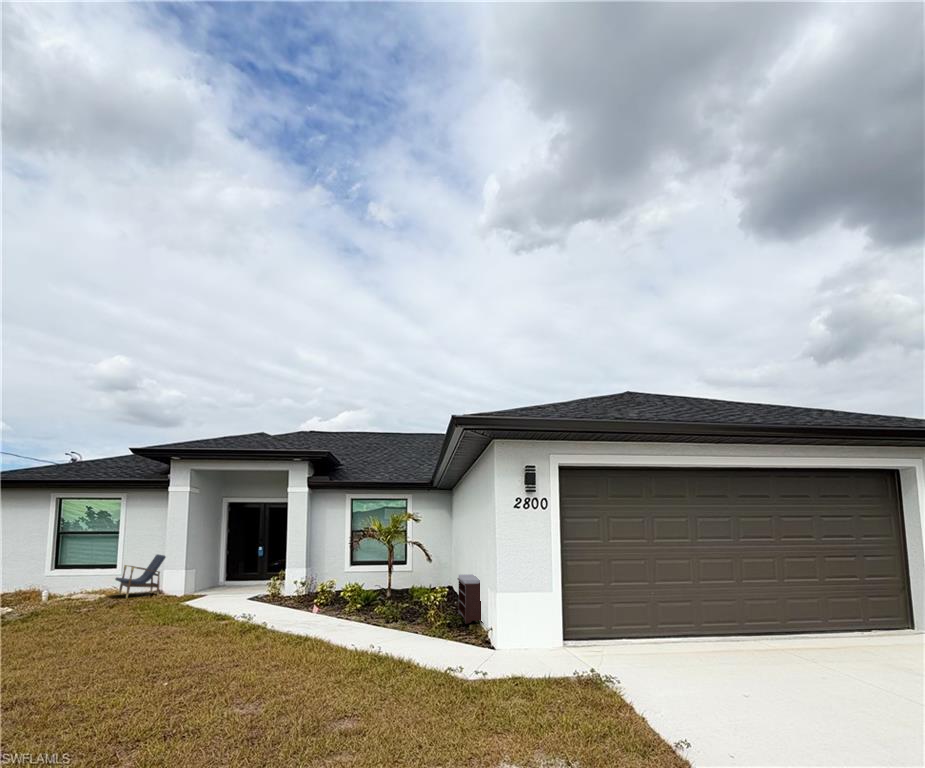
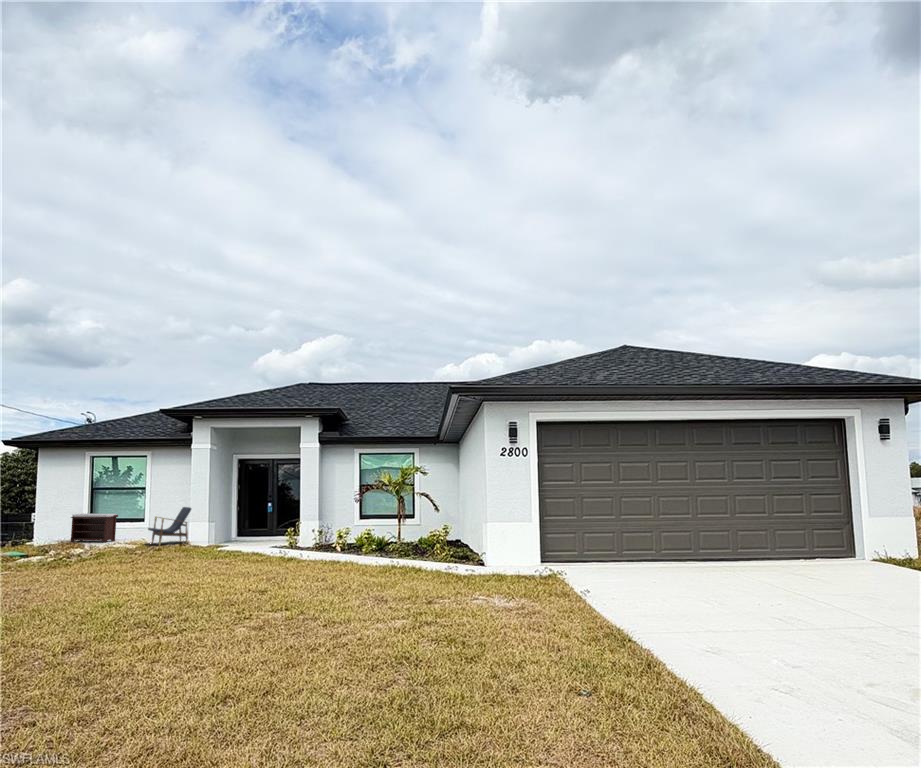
bench: present [457,574,483,624] -> present [70,514,118,543]

